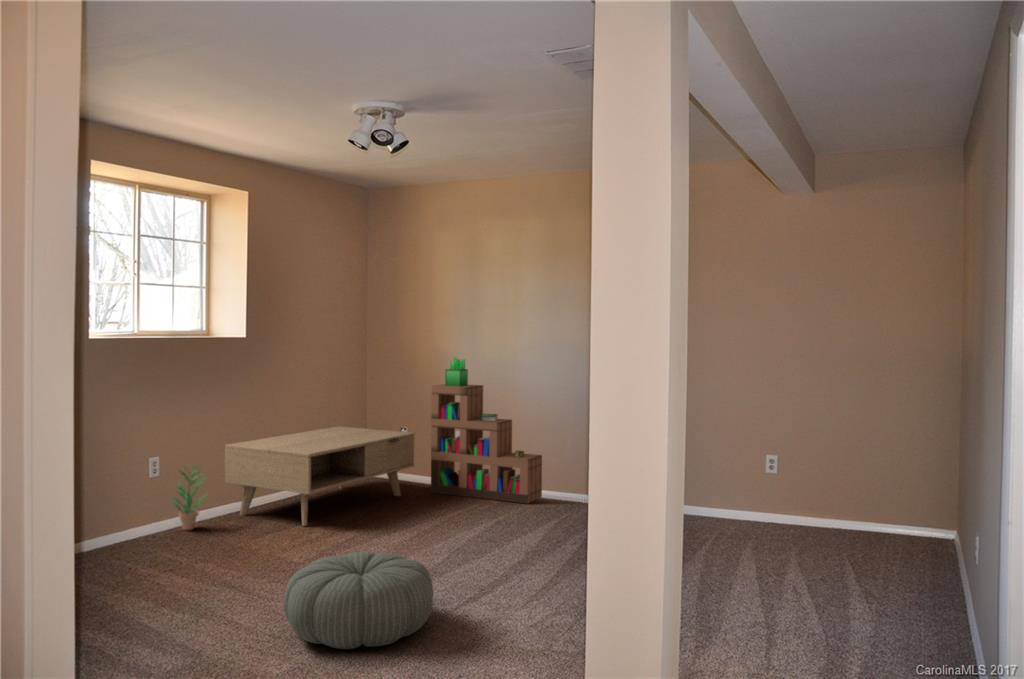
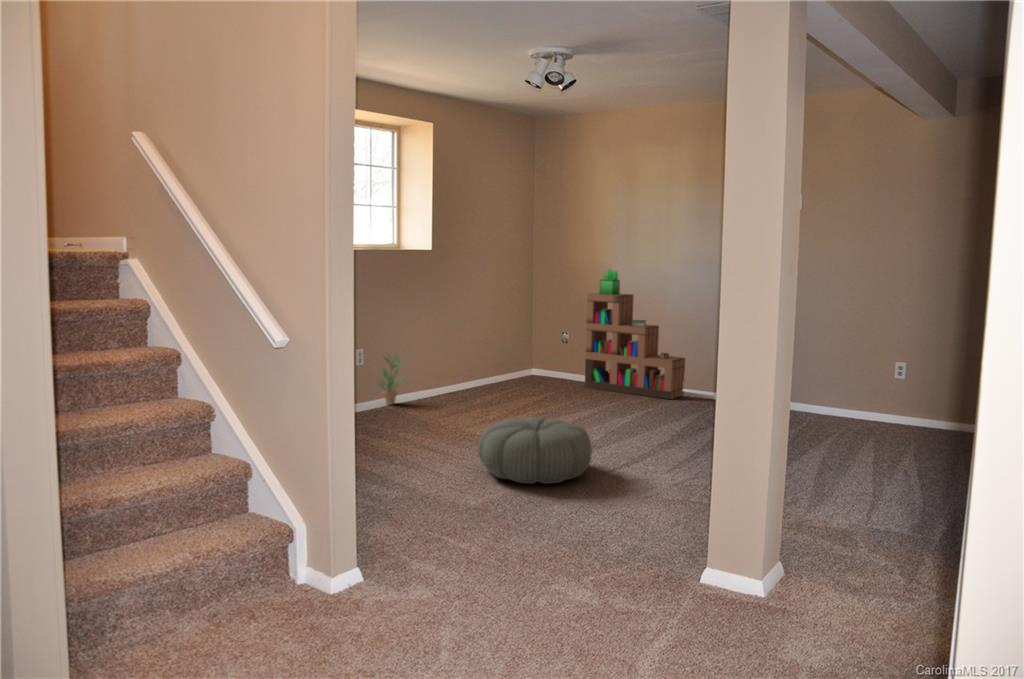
coffee table: present [225,426,415,526] -> none [416,328,572,406]

